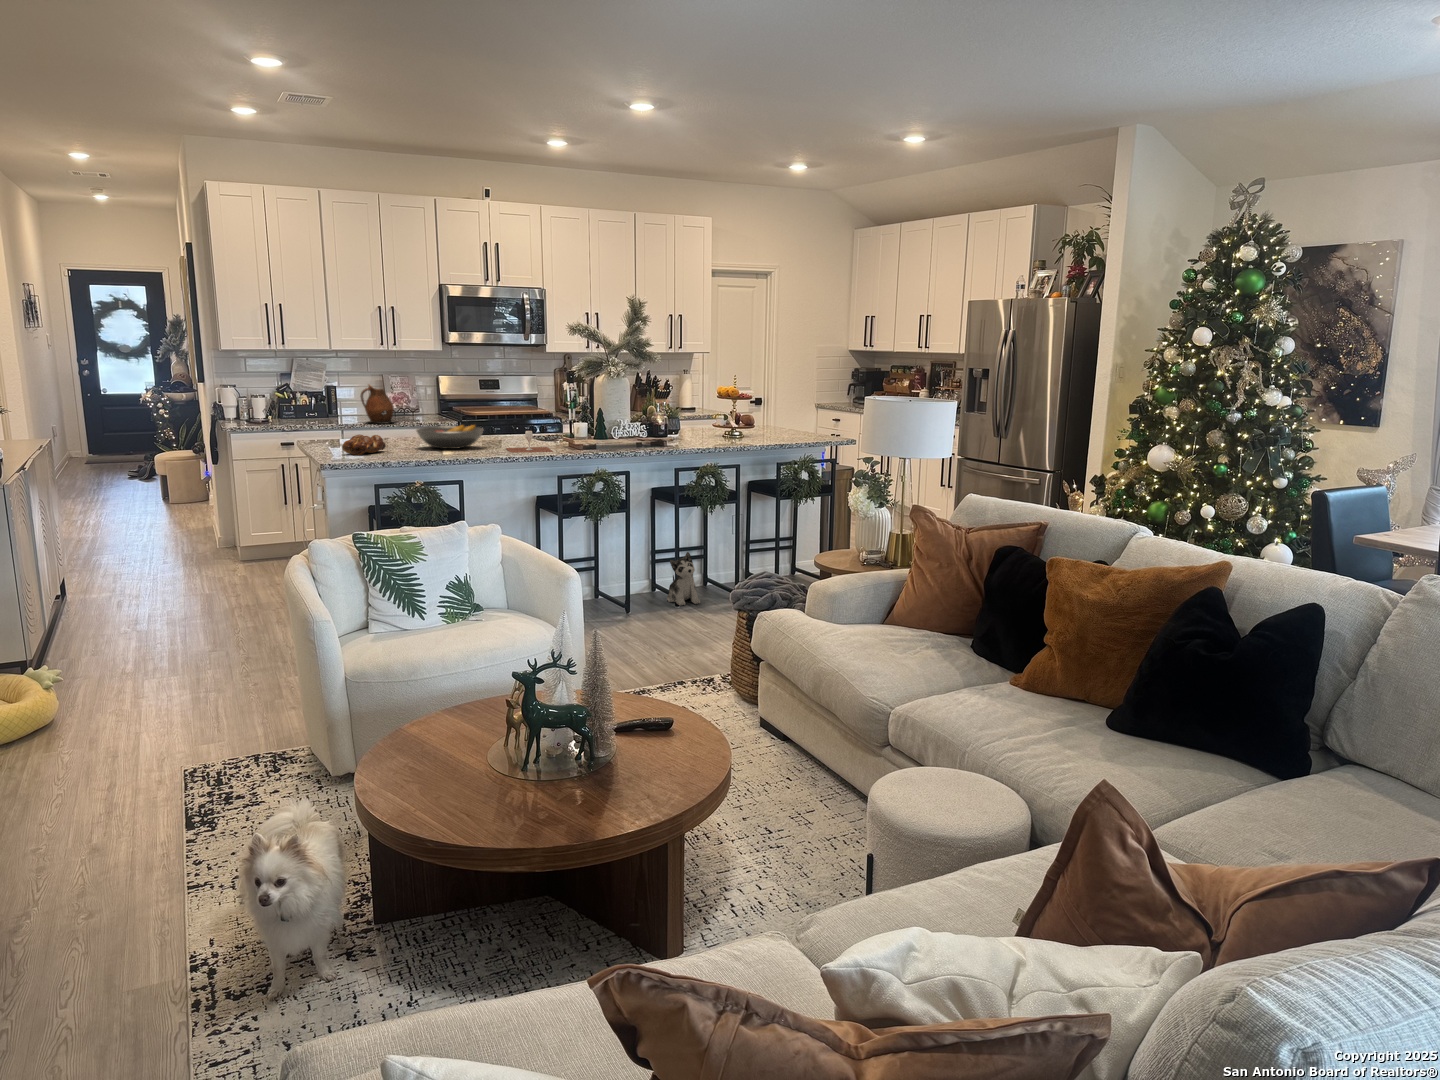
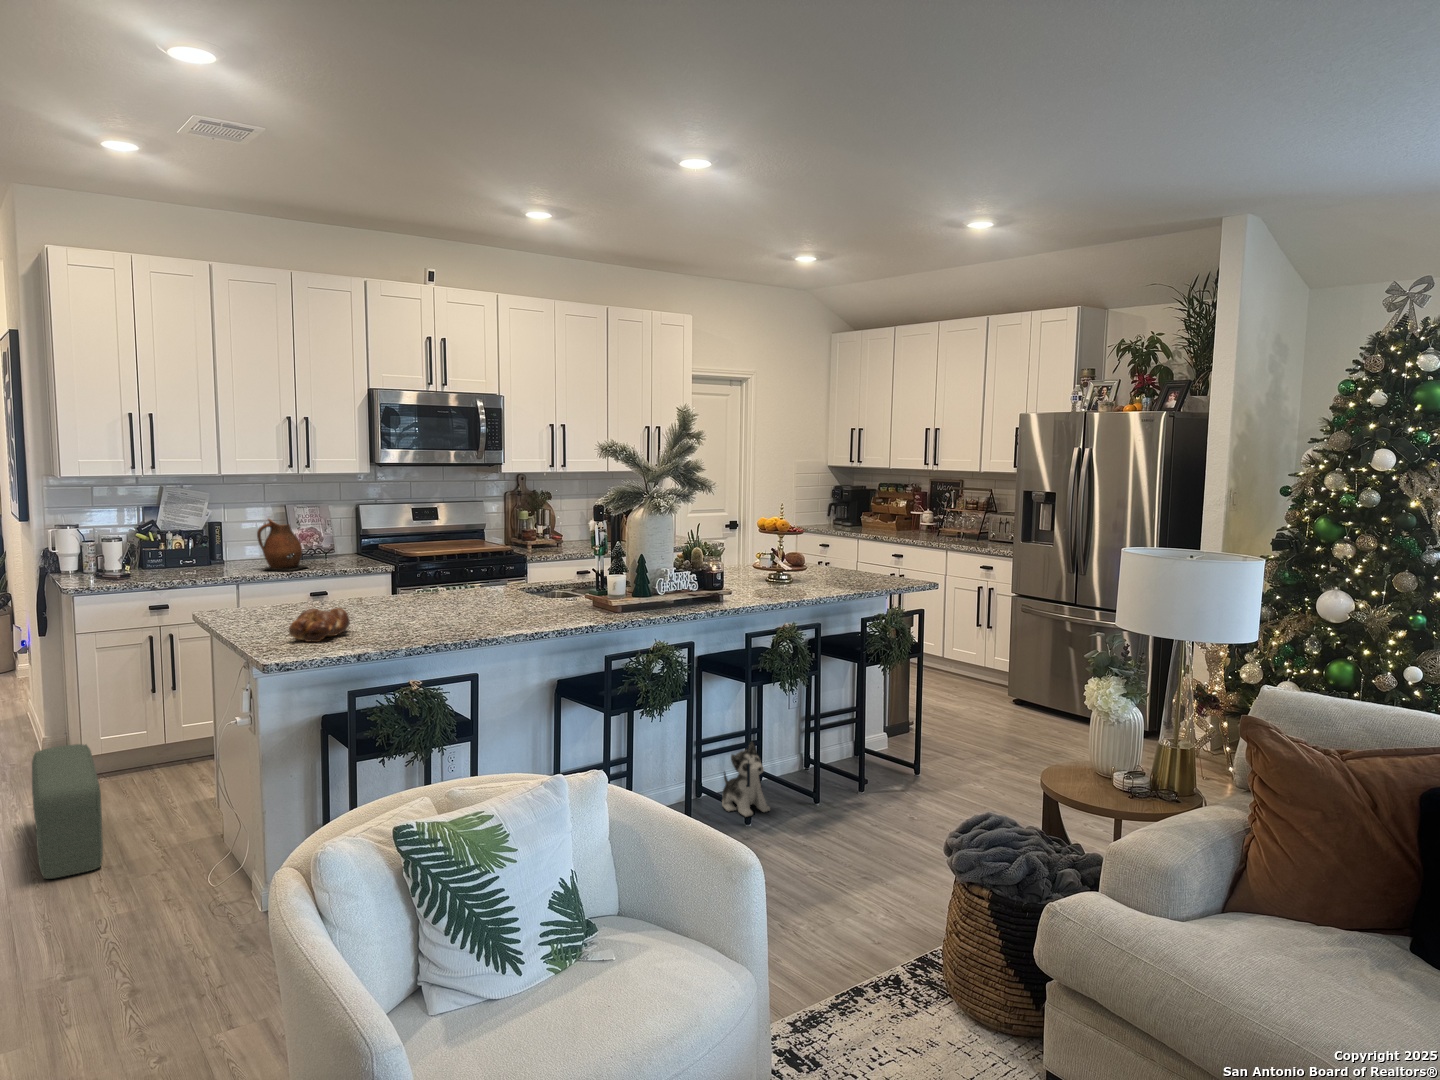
fruit bowl: present [416,425,483,449] -> none [389,584,488,621]
wine glass: present [506,431,553,453] -> none [521,591,598,626]
pouf: none [204,532,246,609] -> present [32,744,103,879]

